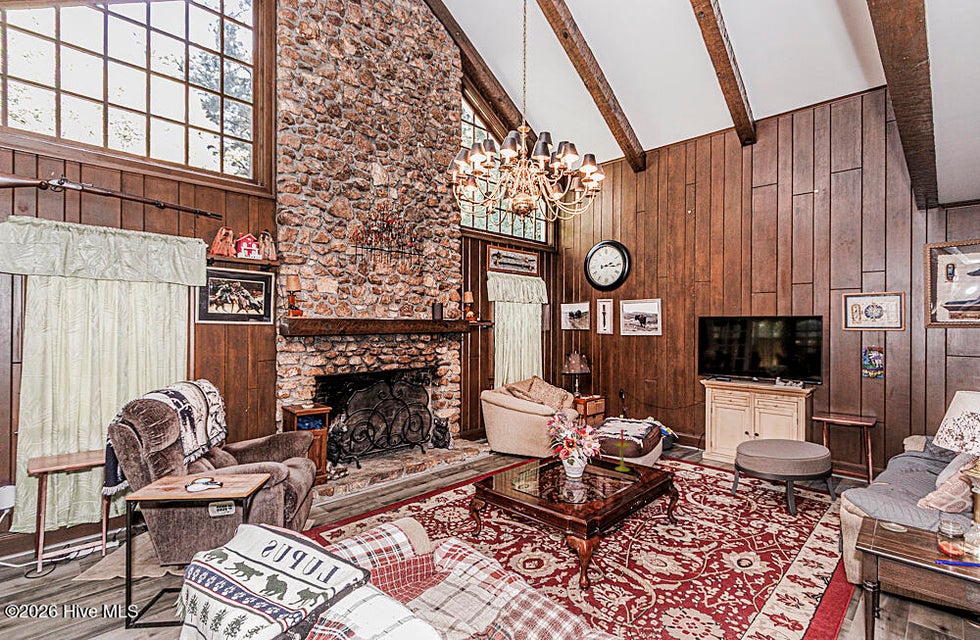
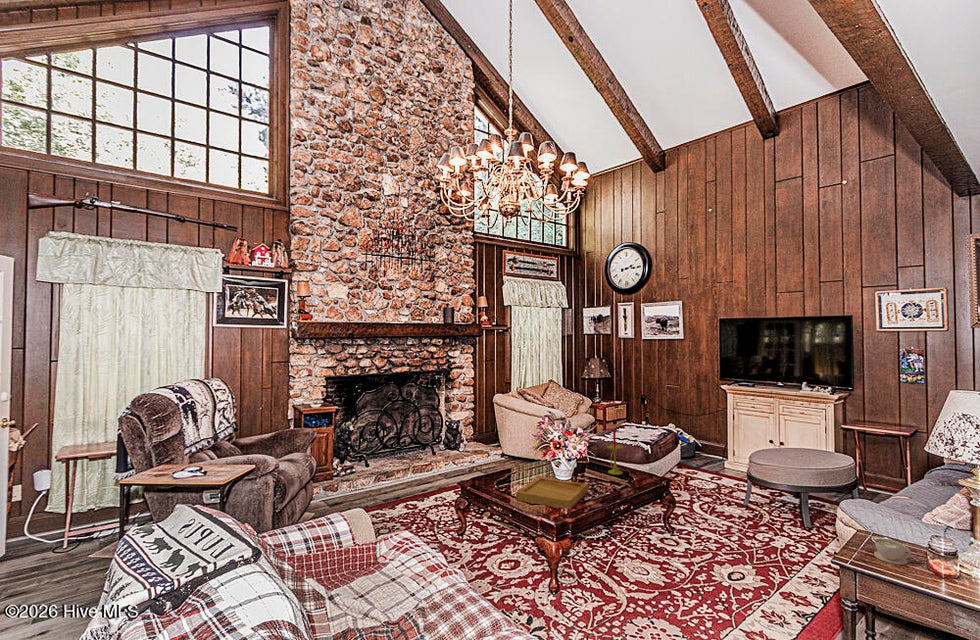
tray: none [541,476,606,508] -> present [516,477,588,509]
coffee cup: none [882,524,915,547] -> present [874,538,911,565]

